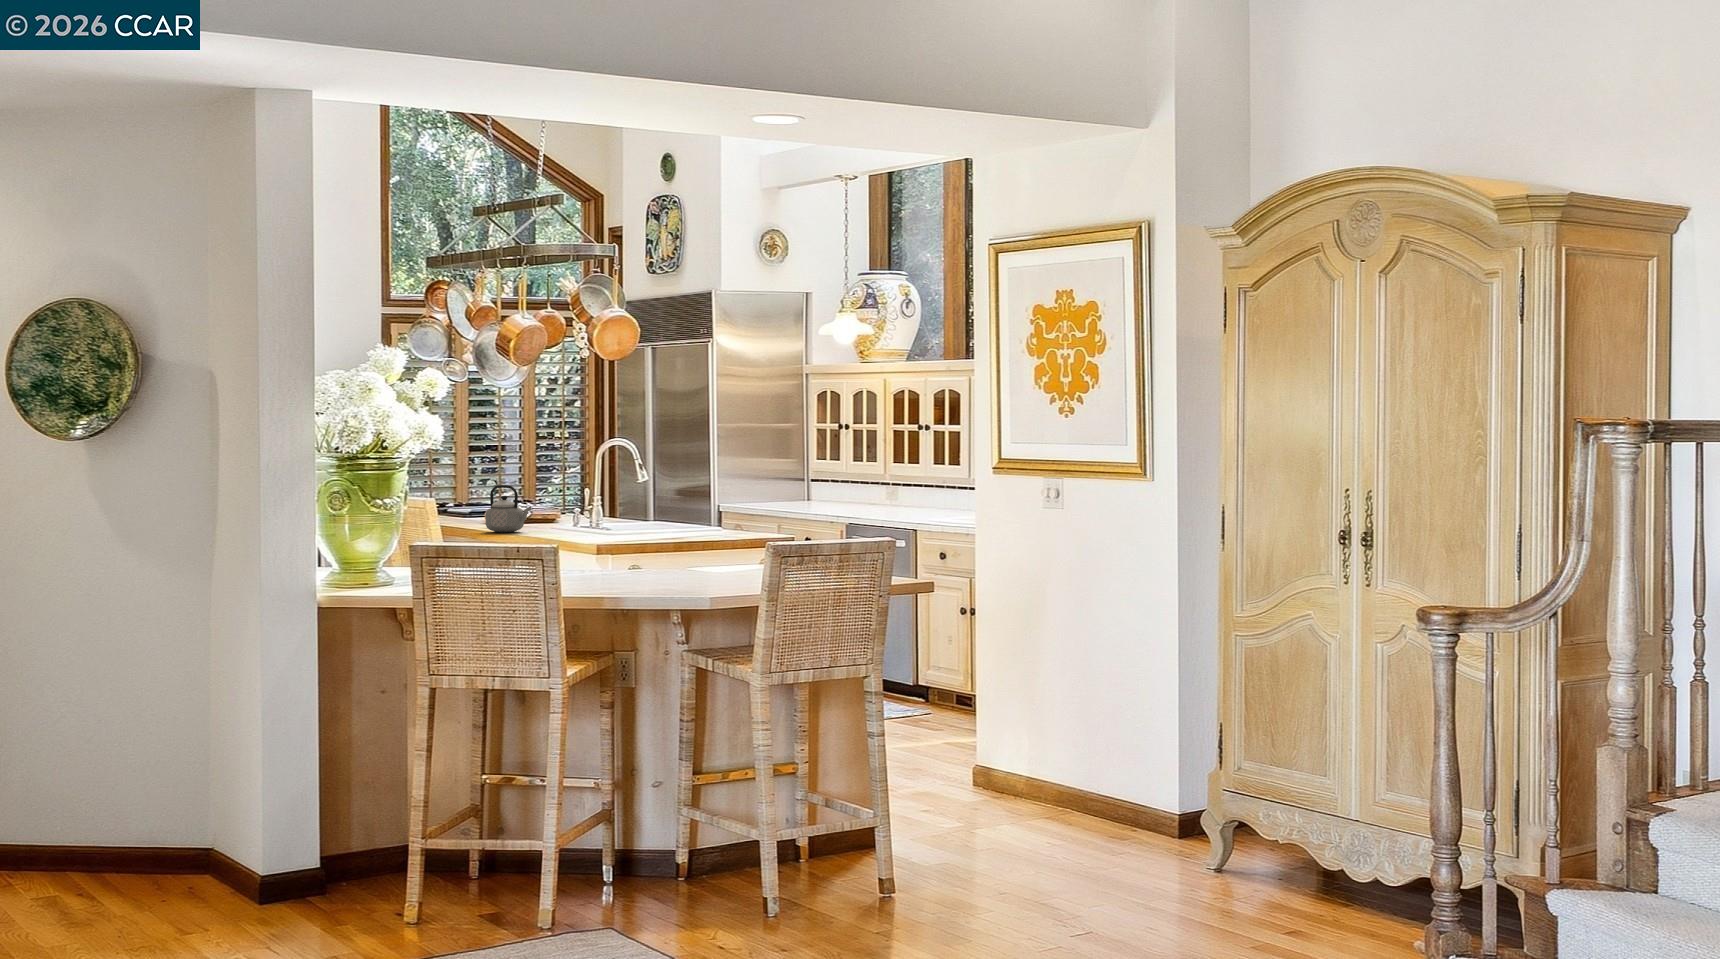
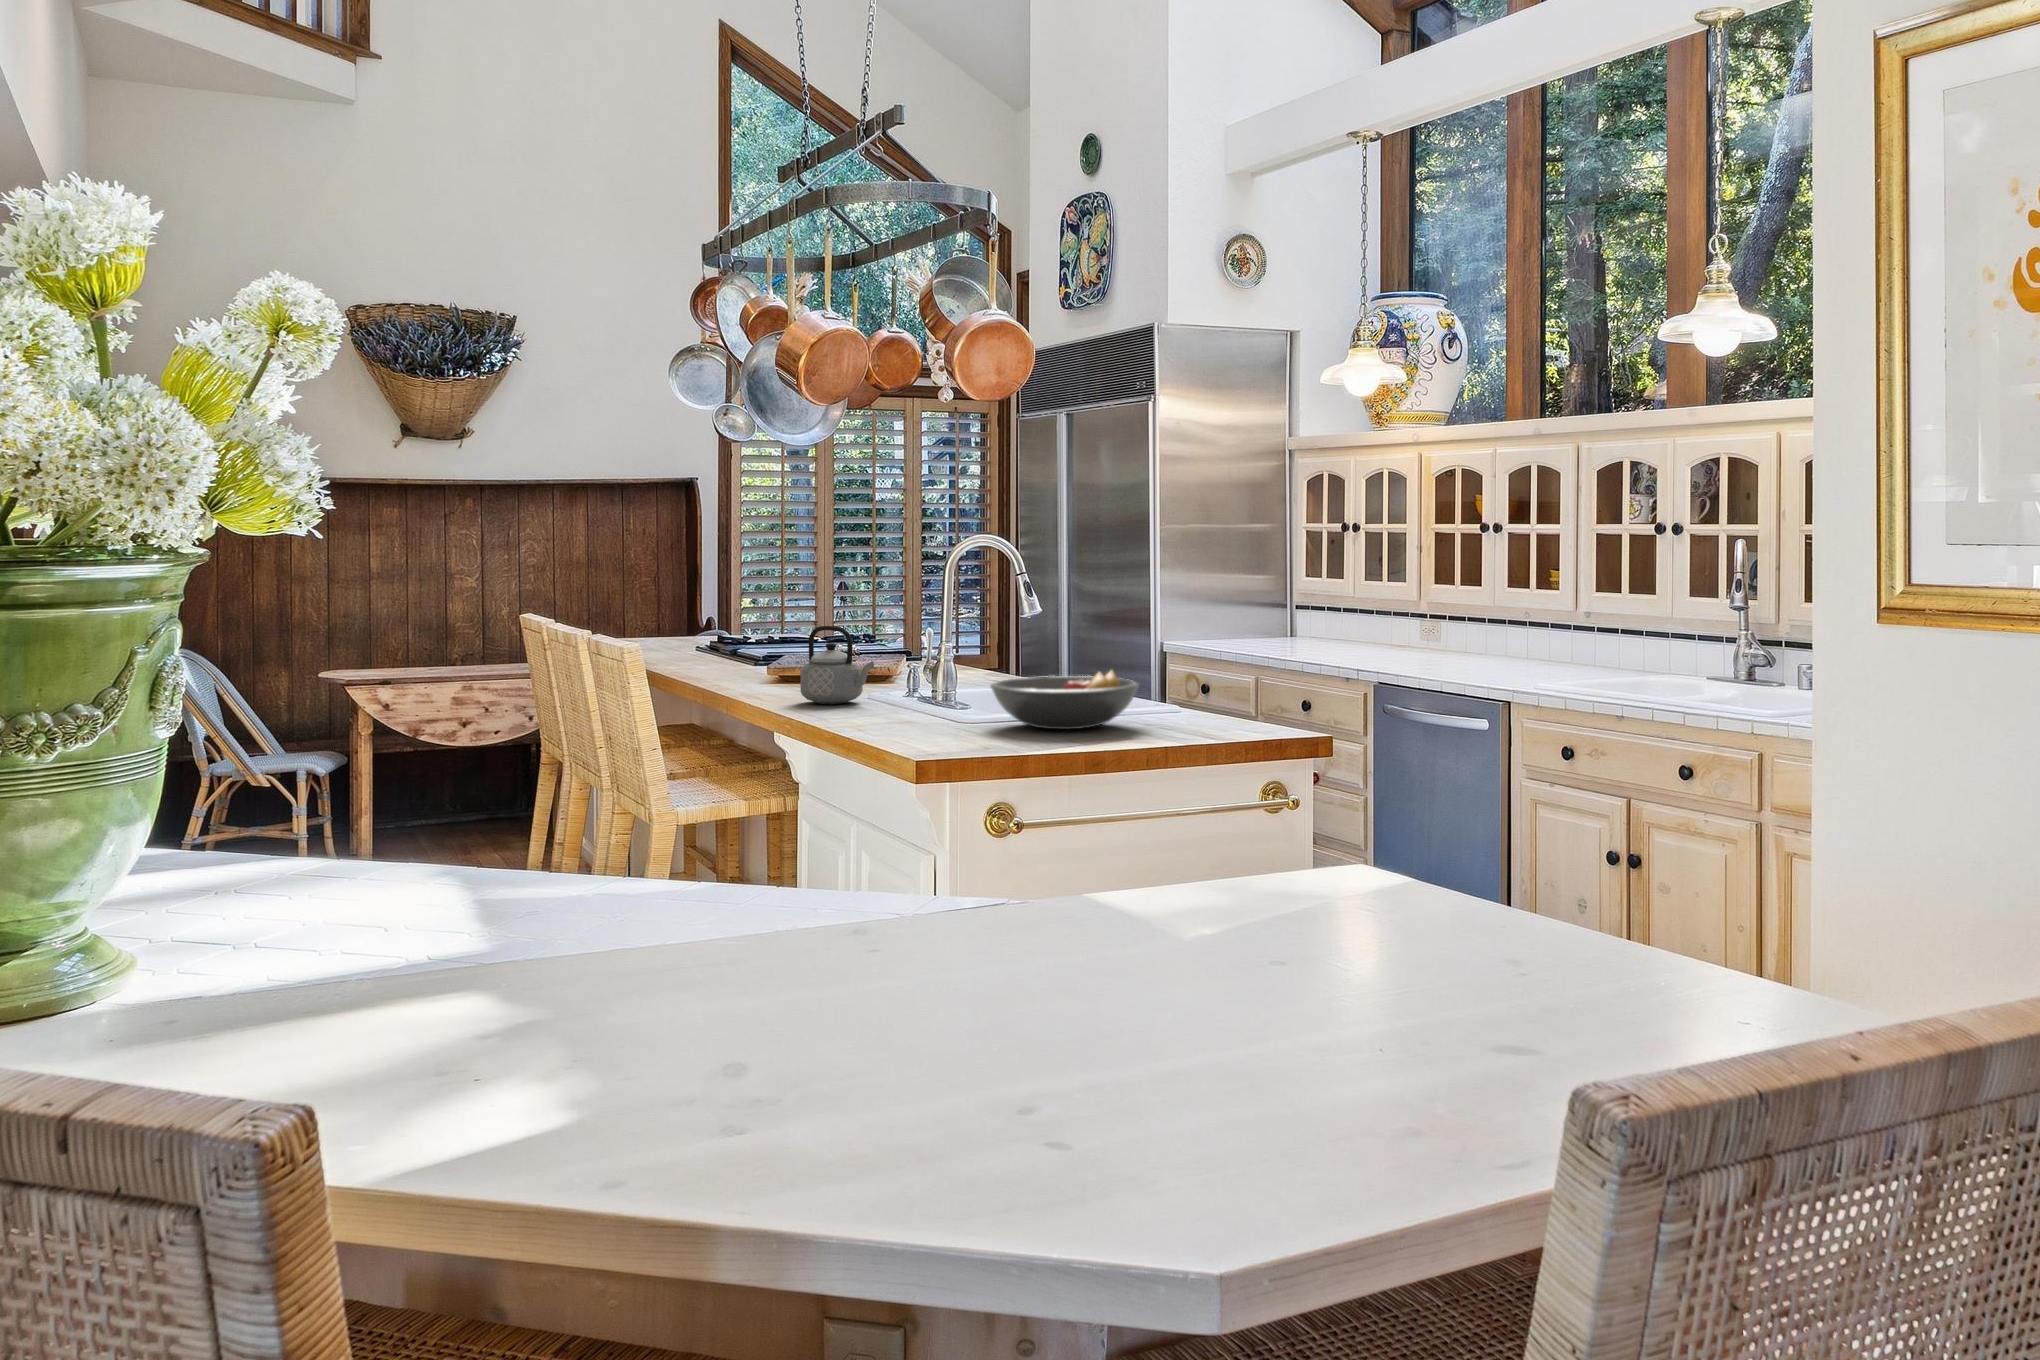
fruit bowl: none [604,507,691,540] -> present [991,670,1139,729]

